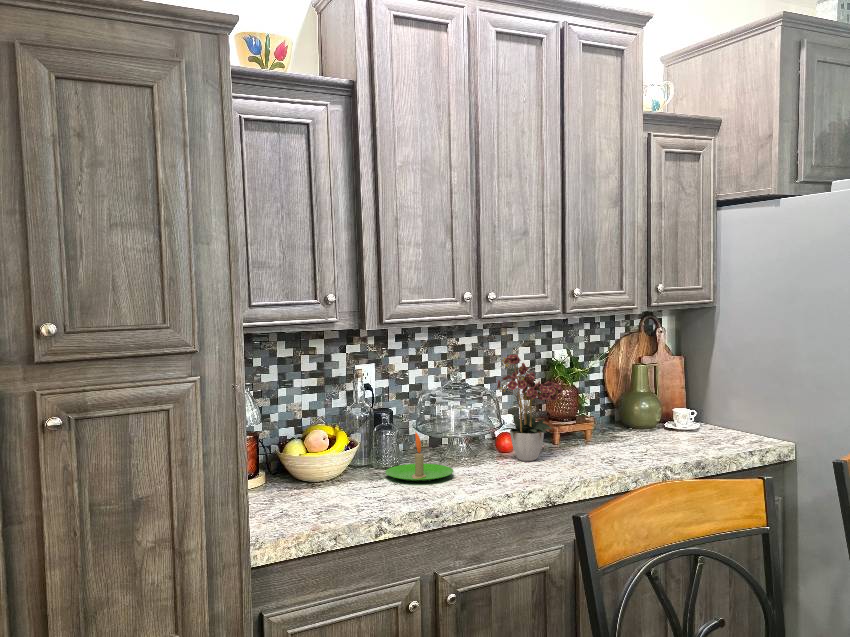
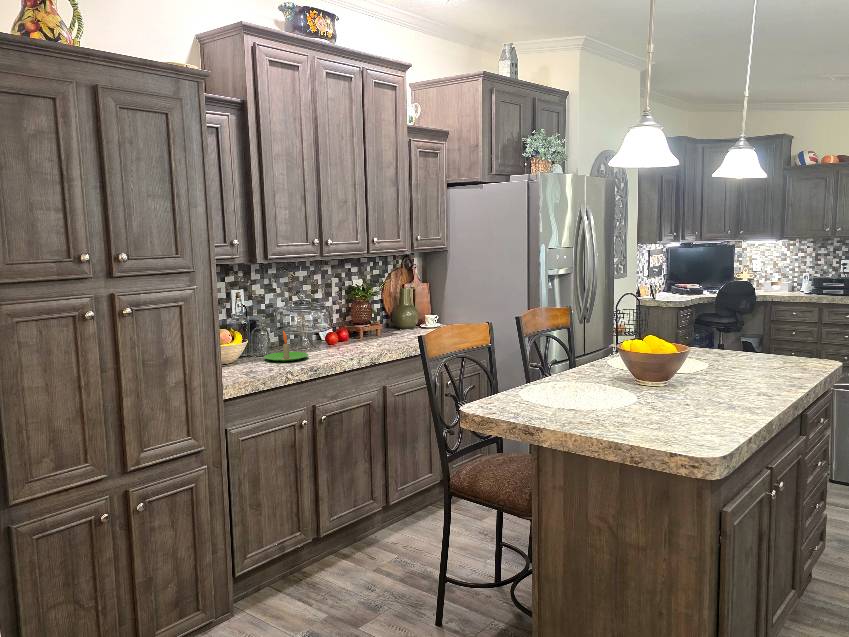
flower arrangement: present [497,355,563,461] -> none [327,277,373,348]

